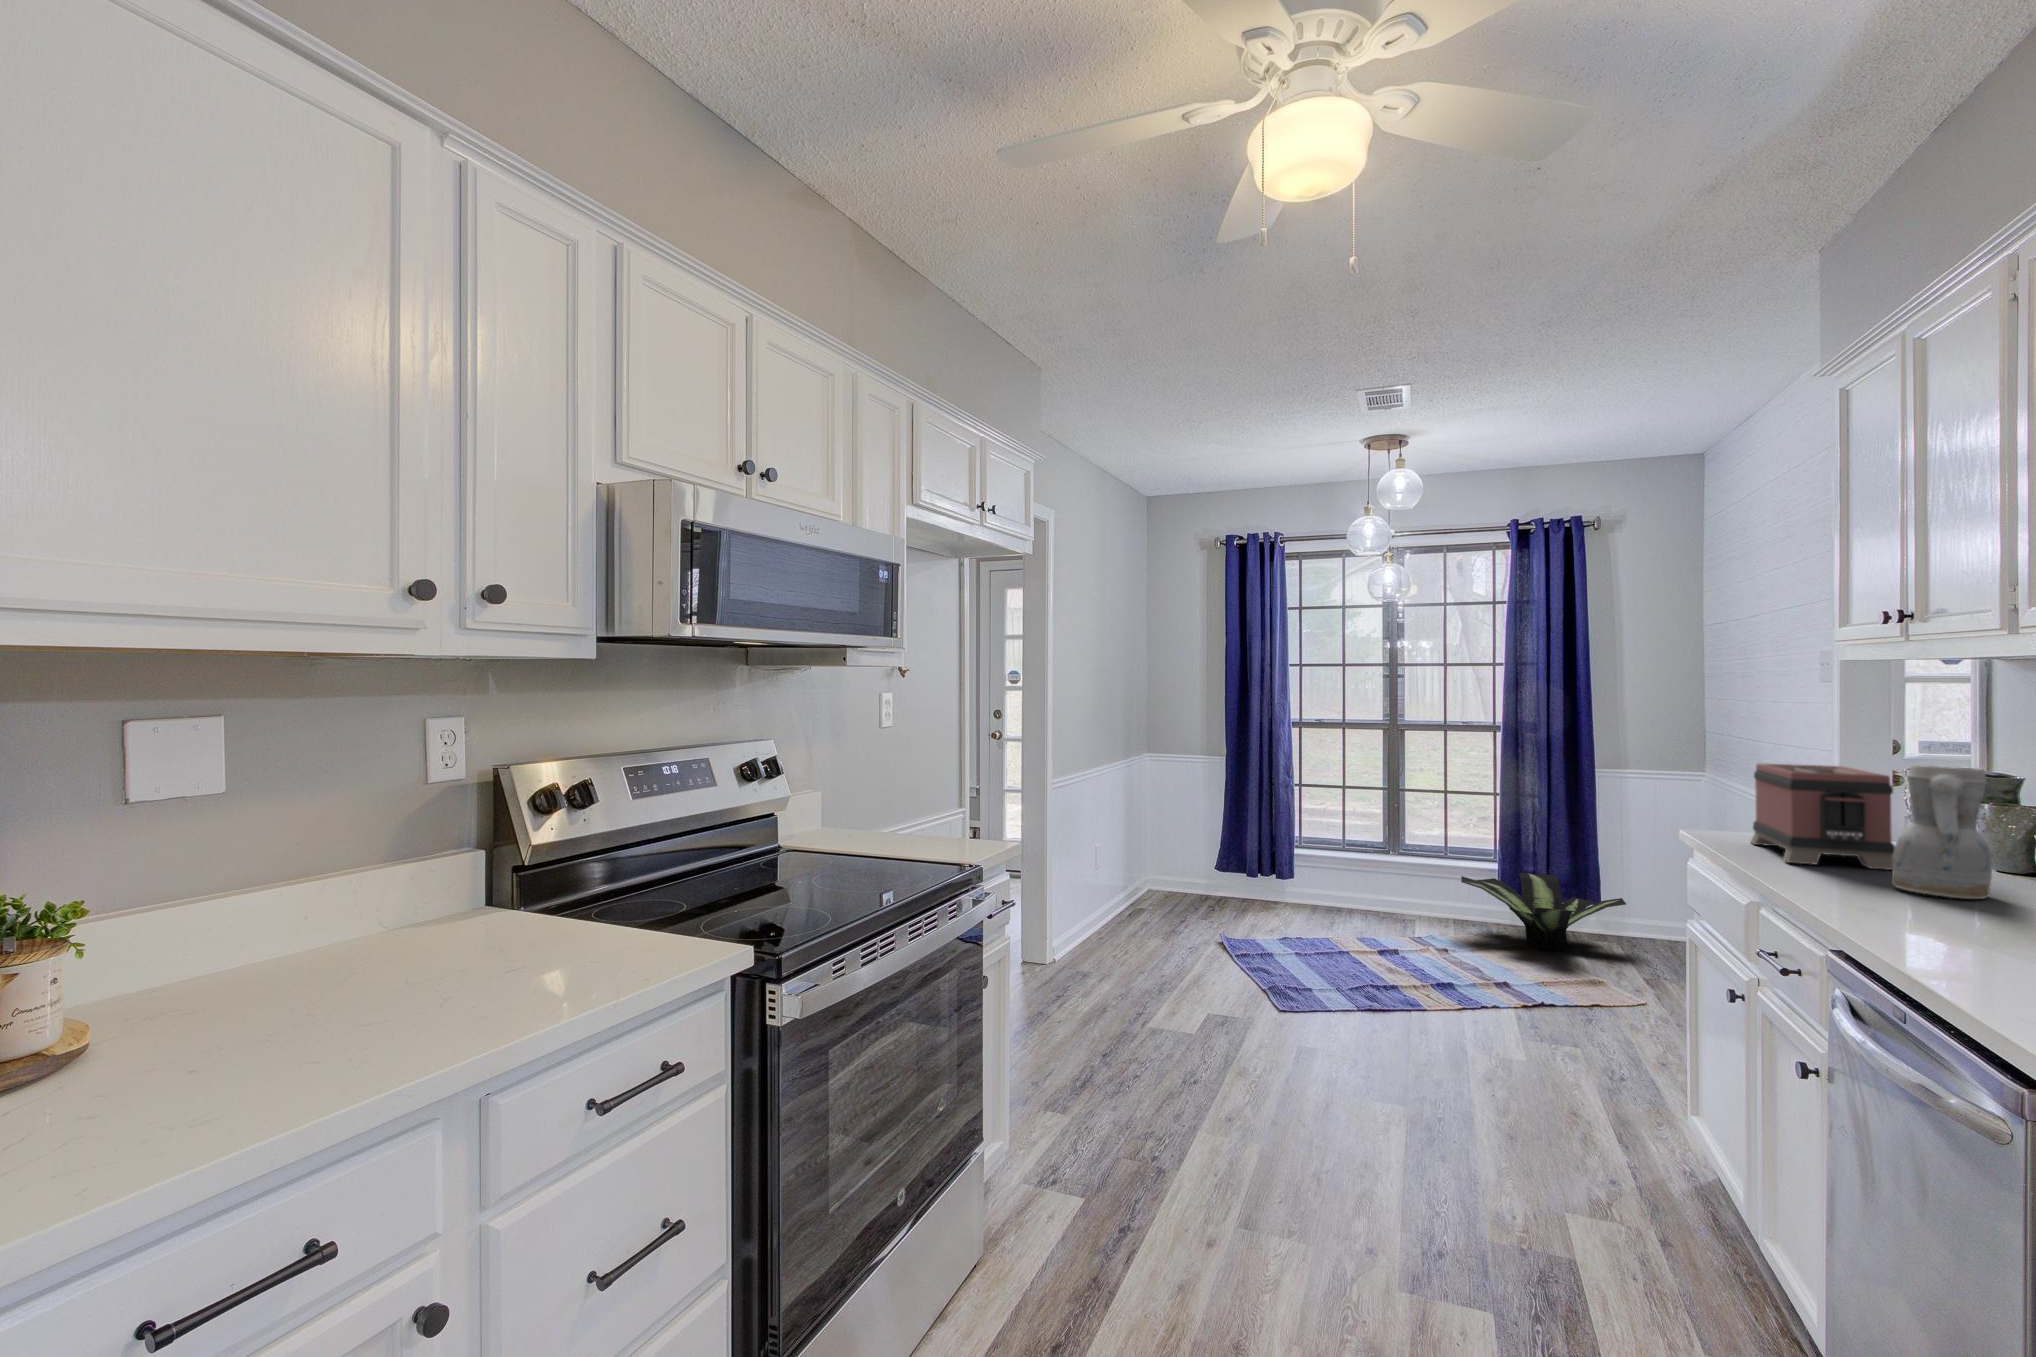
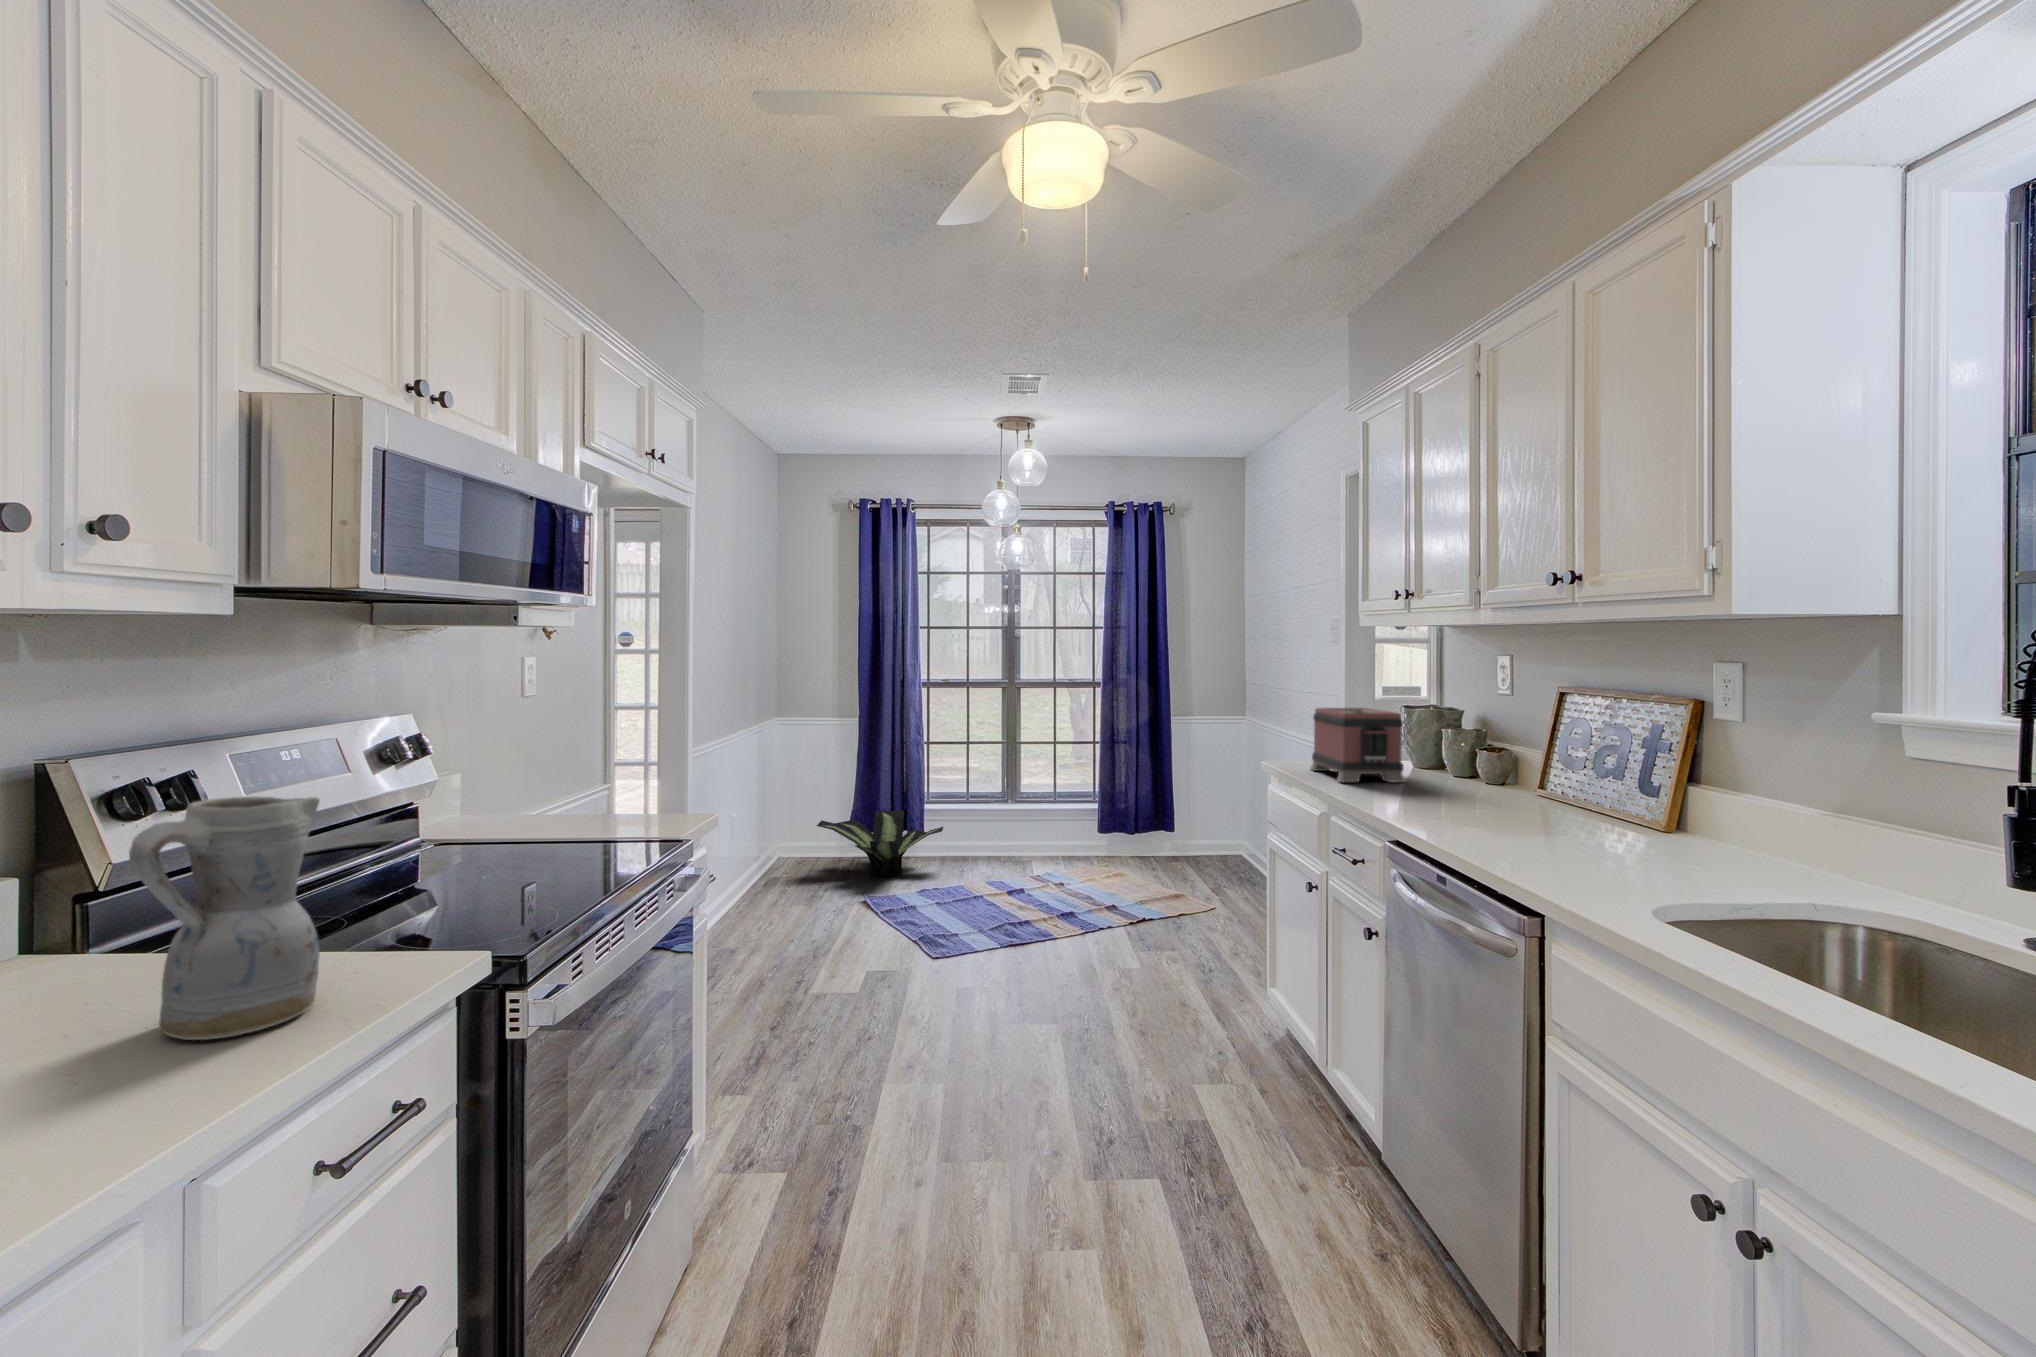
ceramic pitcher: present [1892,765,1993,899] -> present [129,797,320,1040]
potted plant: present [1461,873,1626,950] -> present [817,811,943,877]

